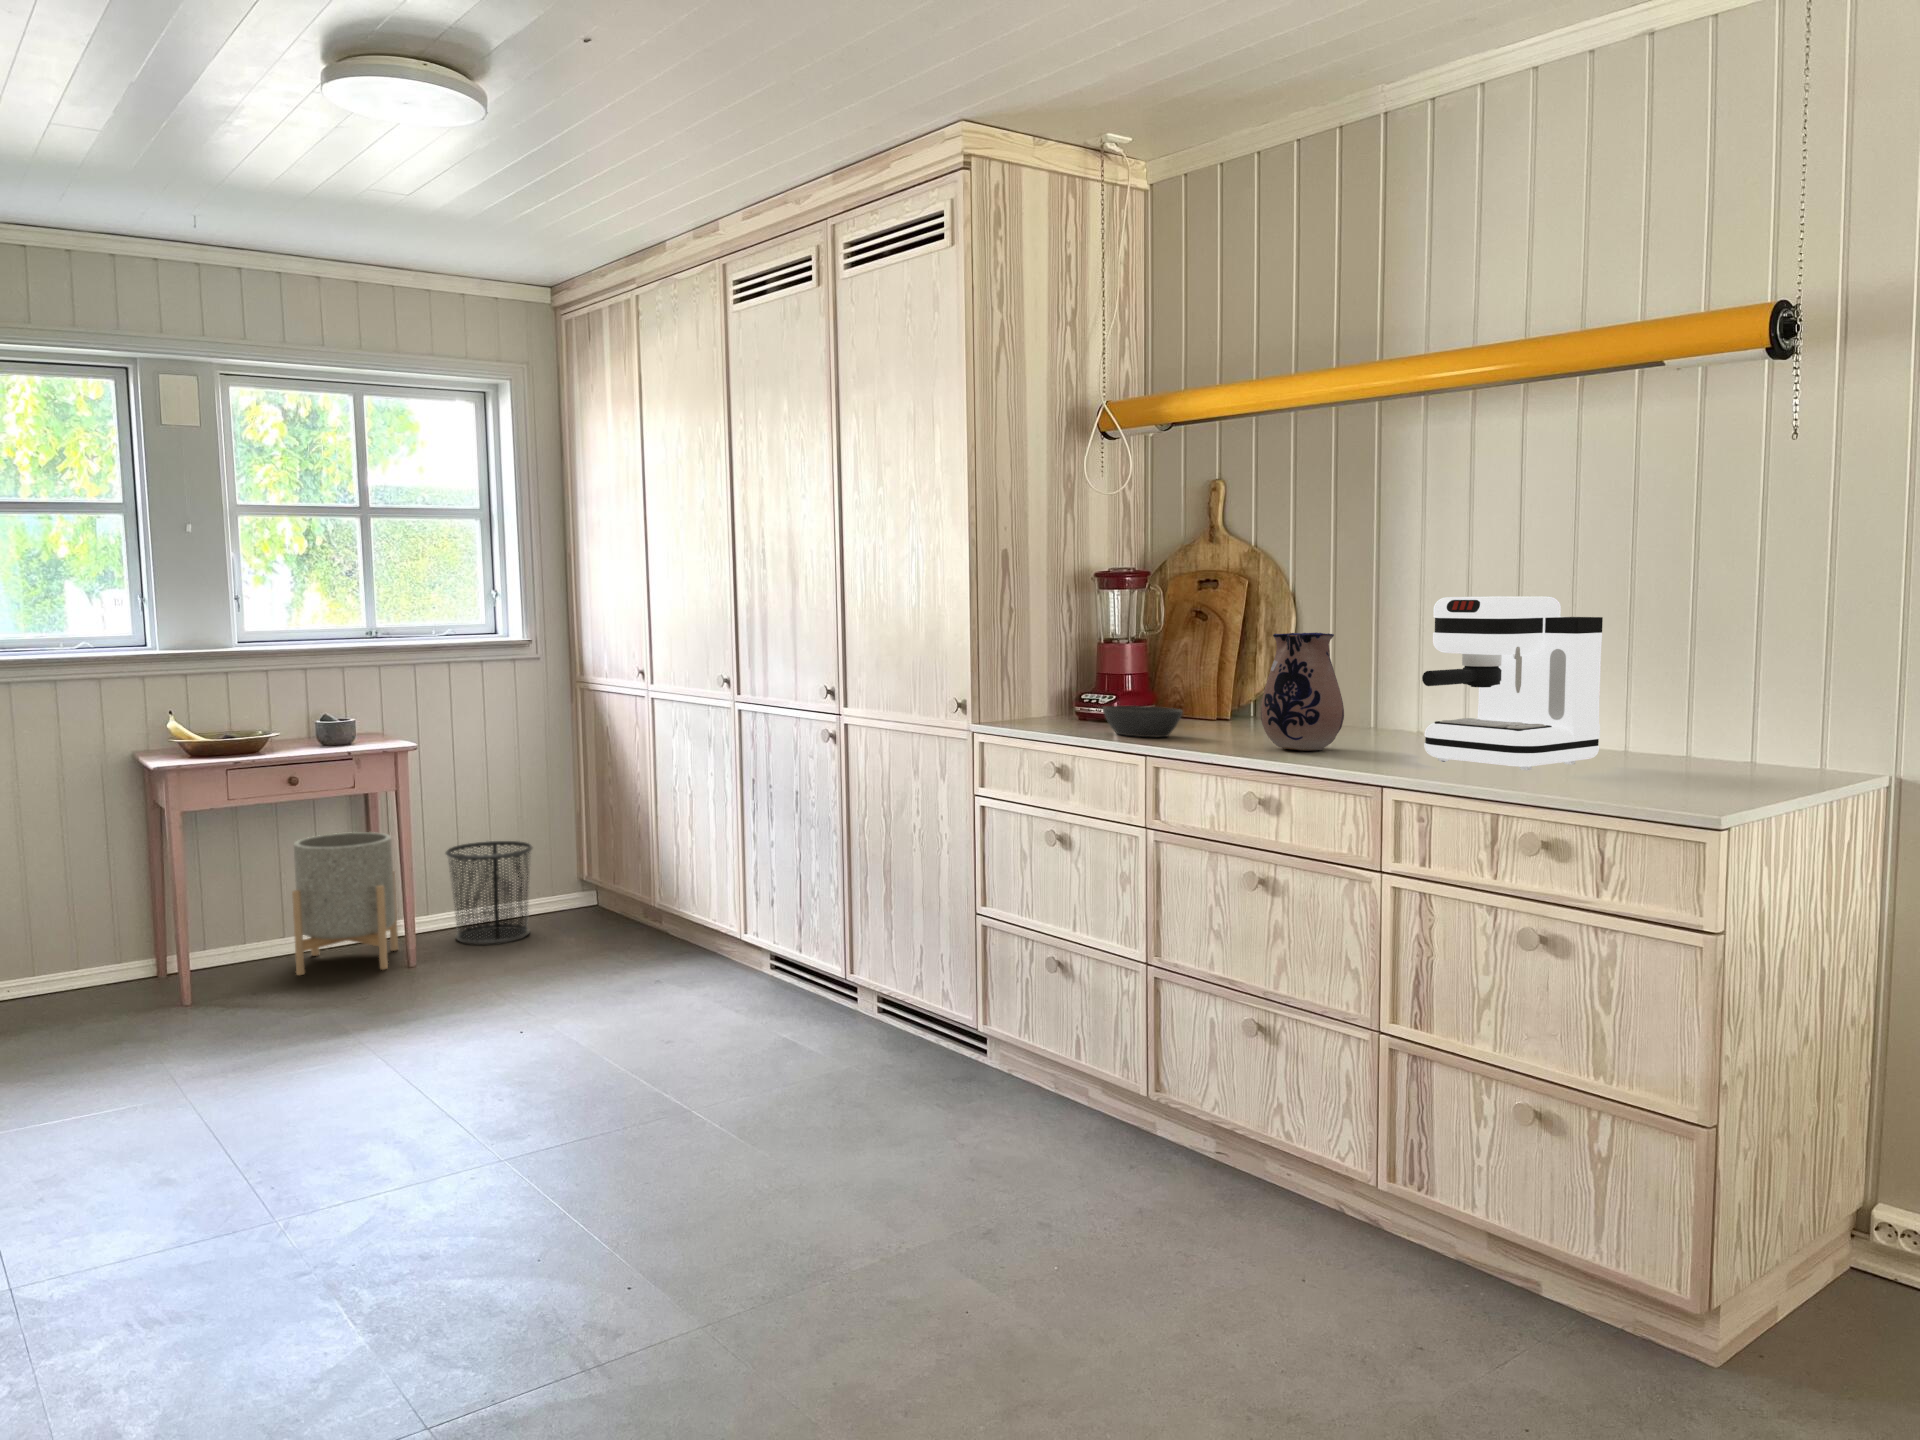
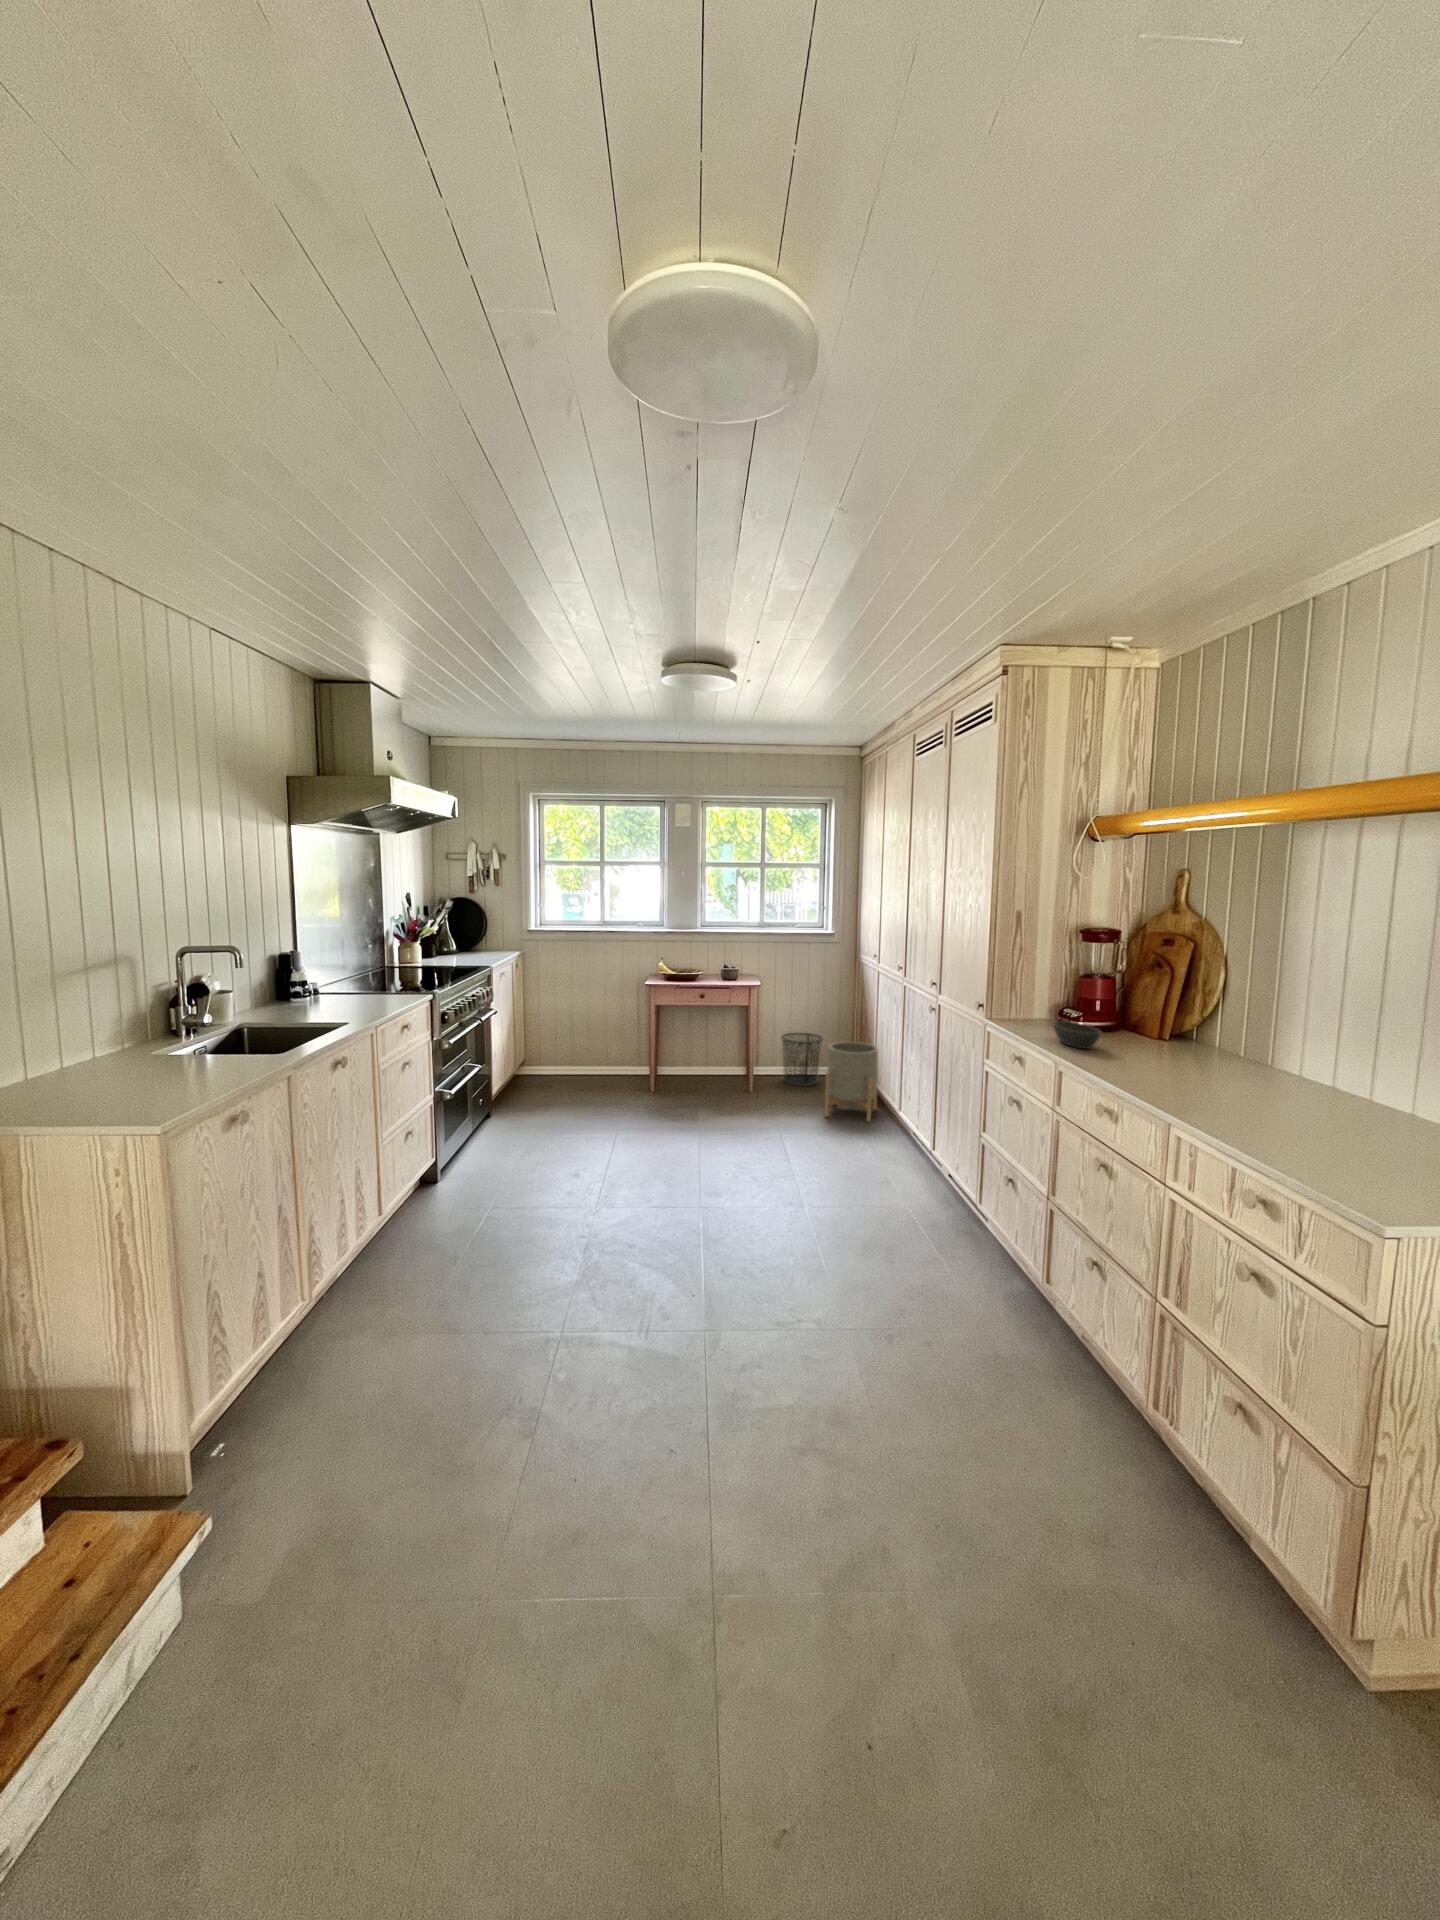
coffee maker: present [1422,596,1603,770] -> none [1222,986,1416,1137]
ceramic pitcher: present [1261,633,1344,751] -> none [1133,993,1204,1081]
planter: present [292,832,398,975] -> present [825,1042,878,1122]

